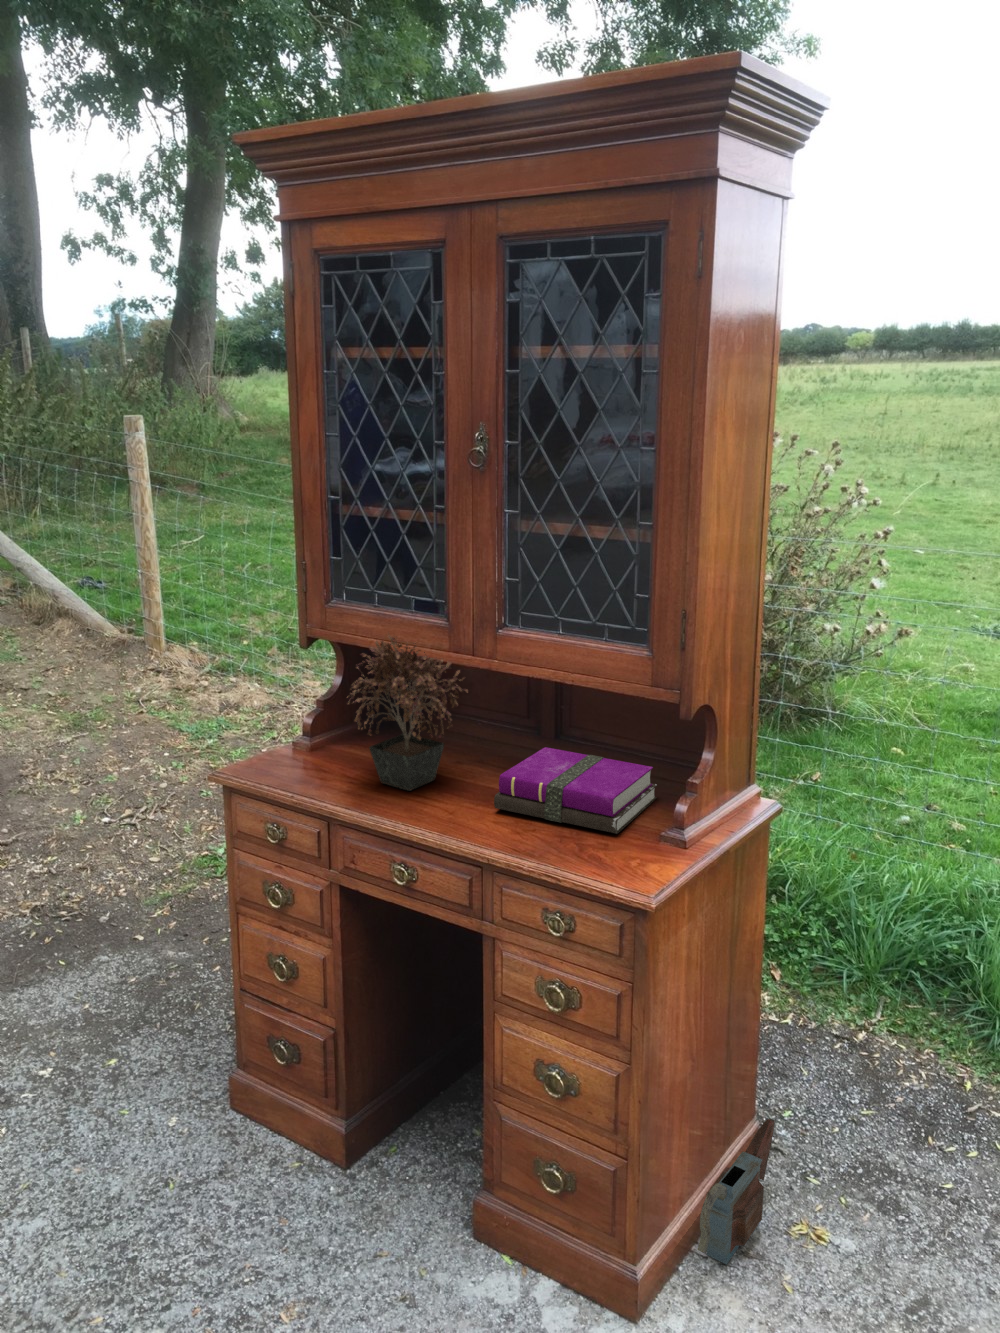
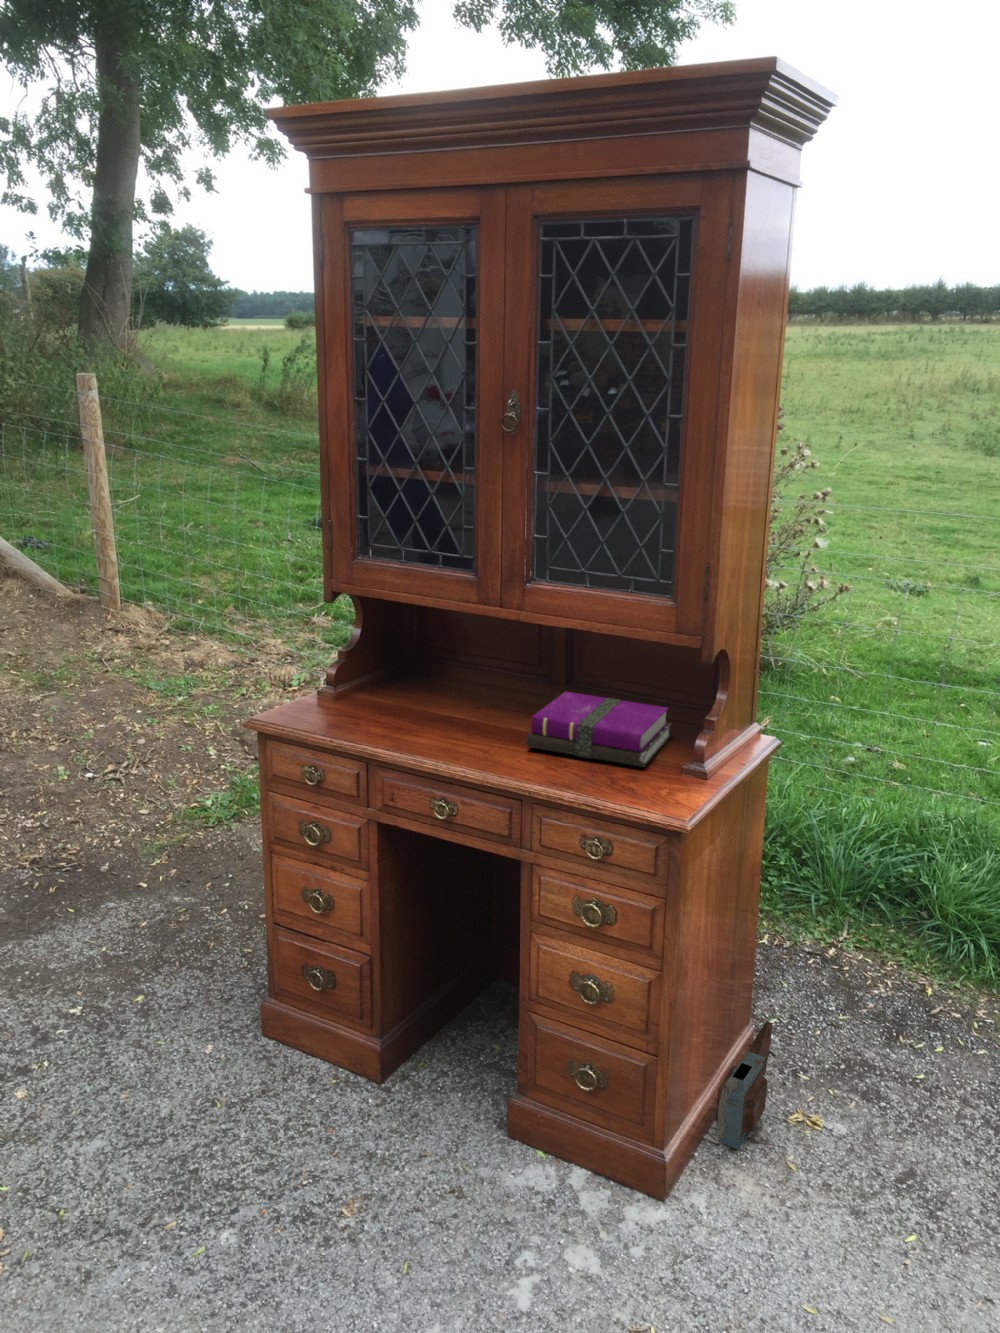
potted plant: present [348,635,467,791] -> none [381,584,498,733]

